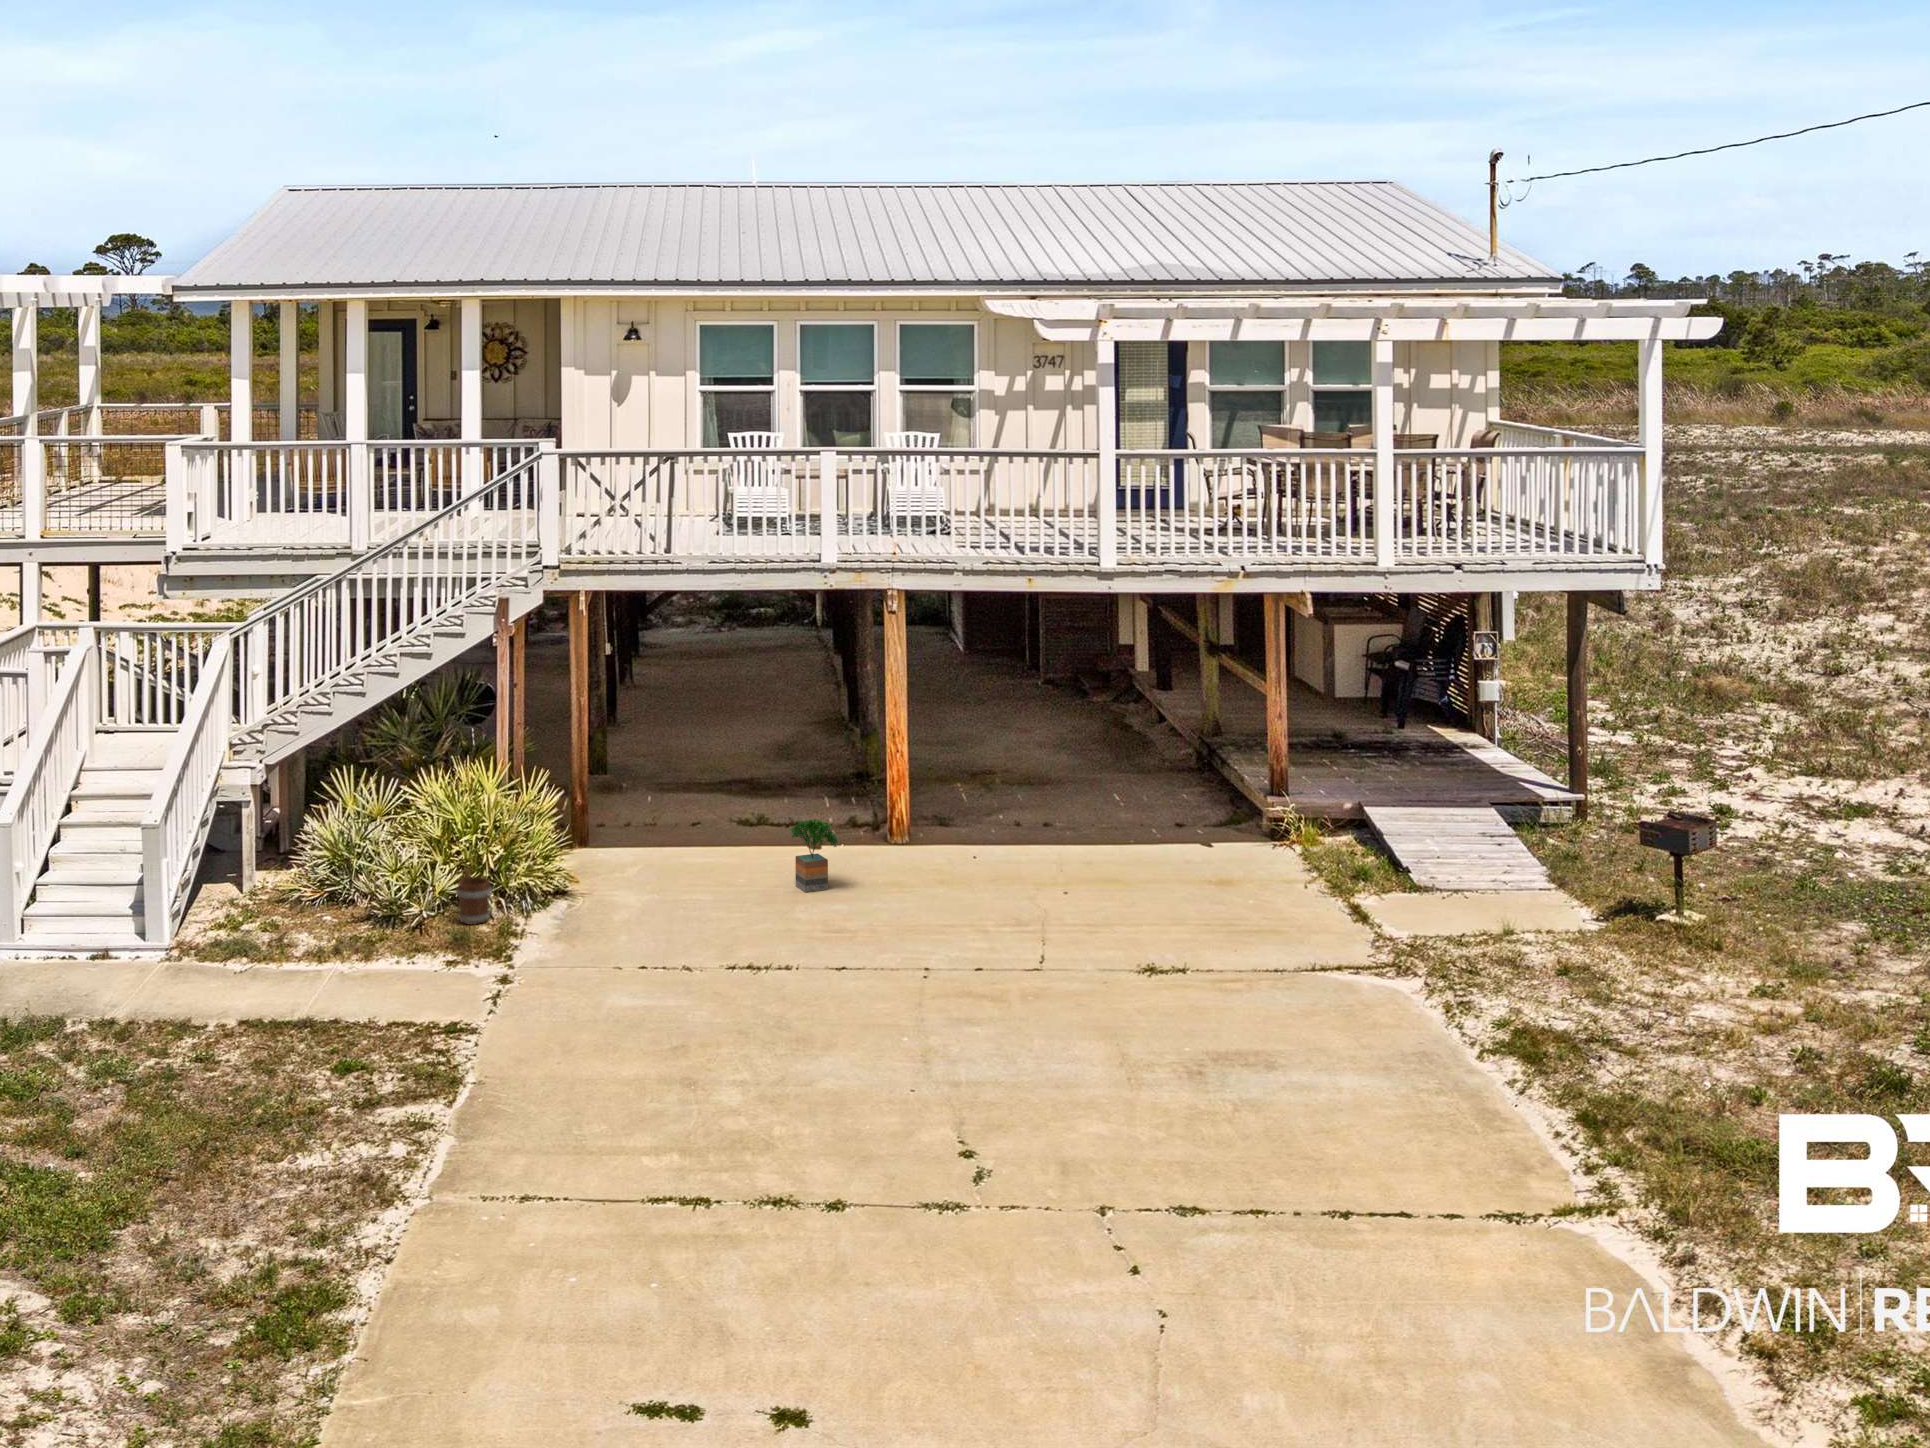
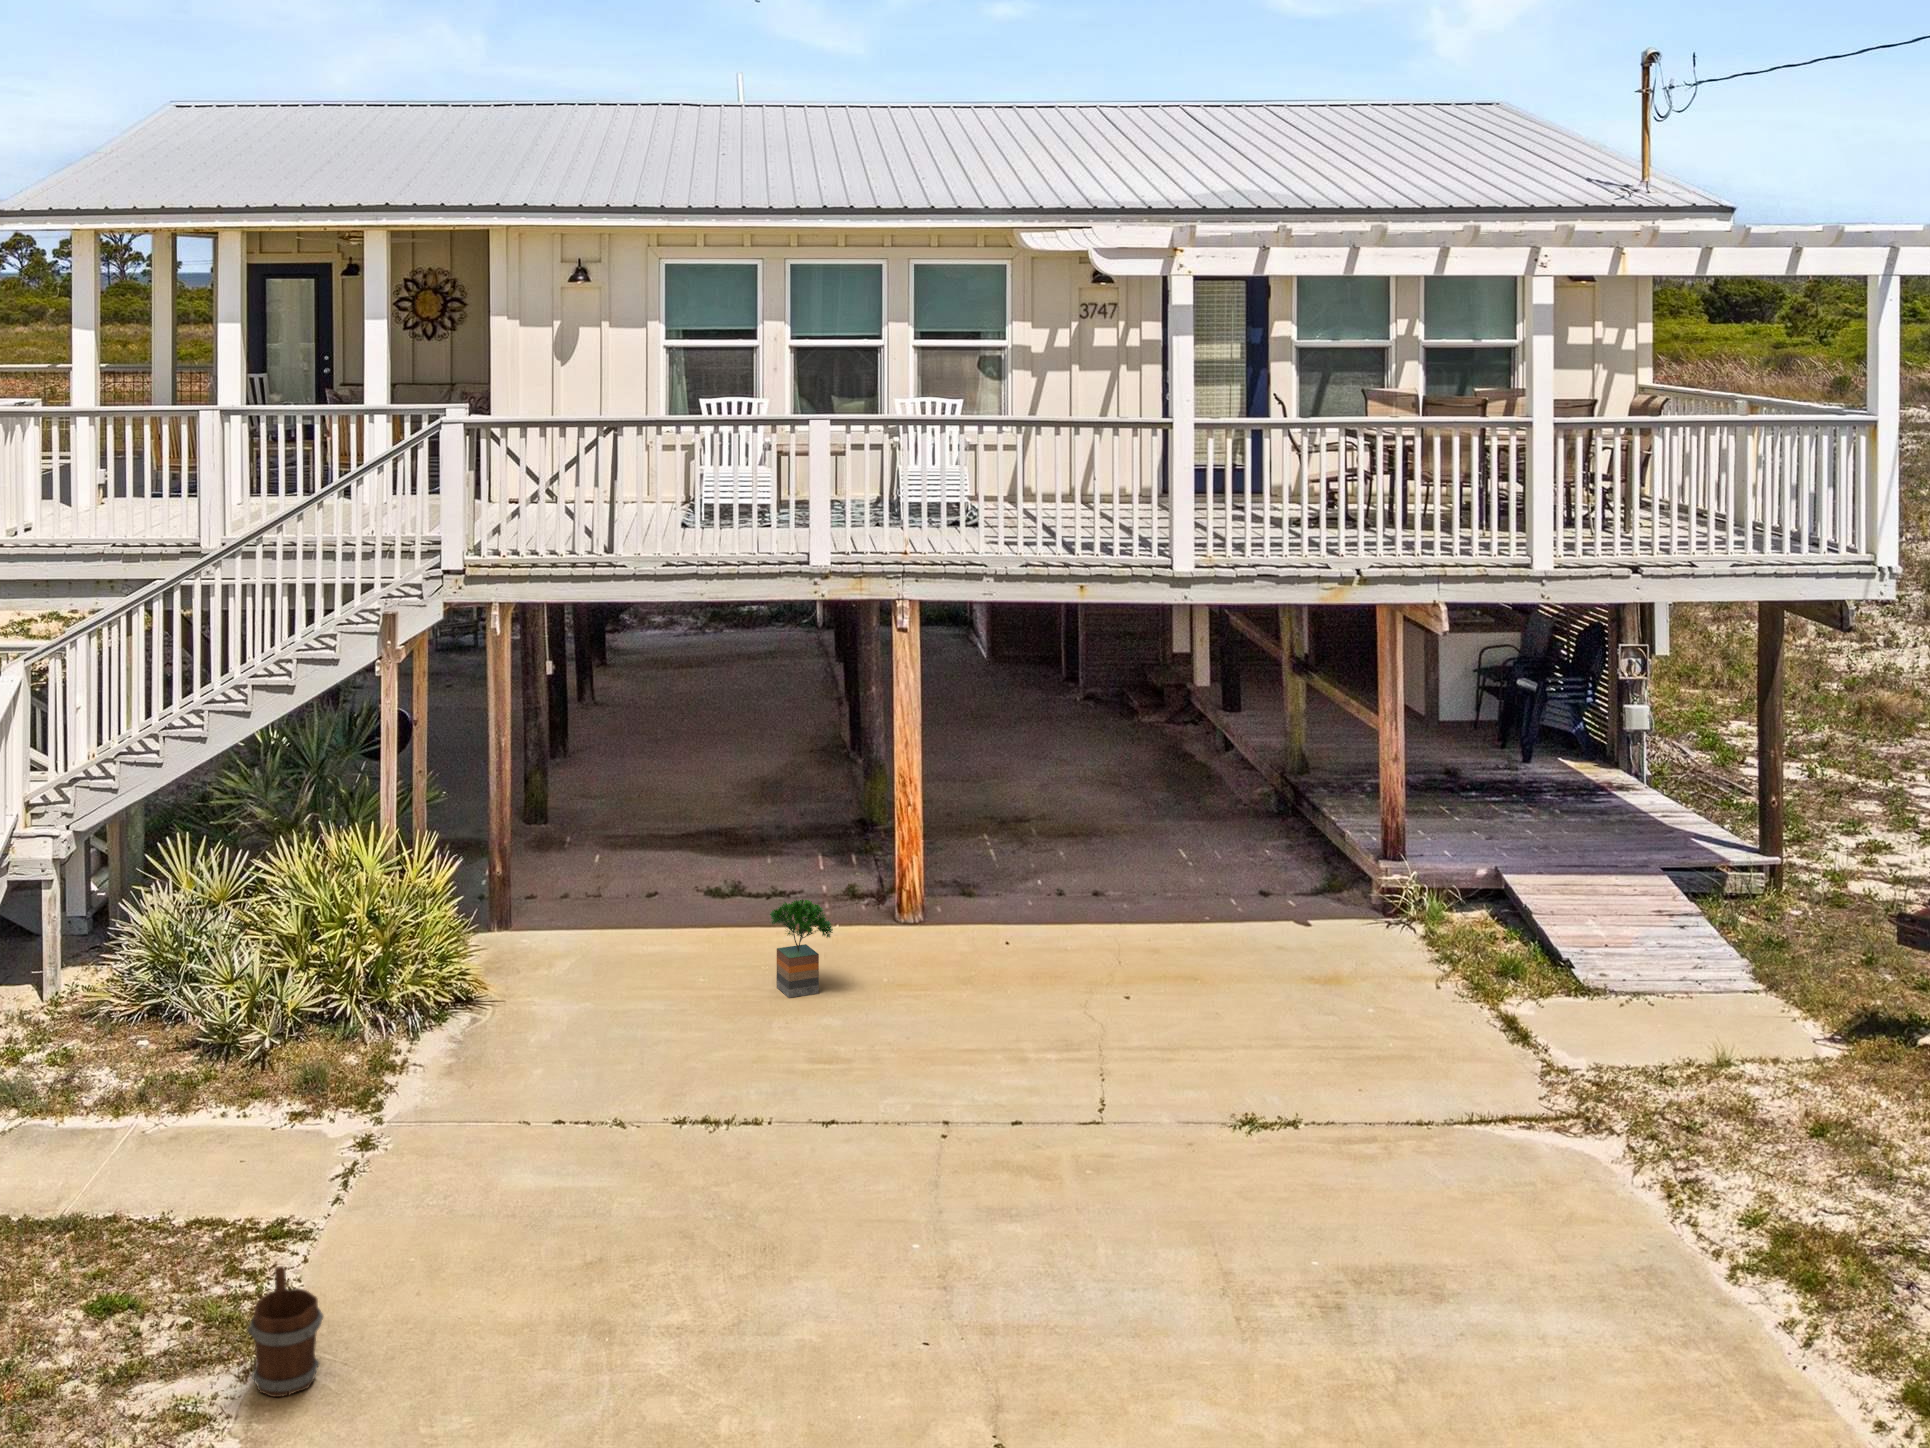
bucket: present [455,869,492,925] -> present [248,1266,323,1397]

